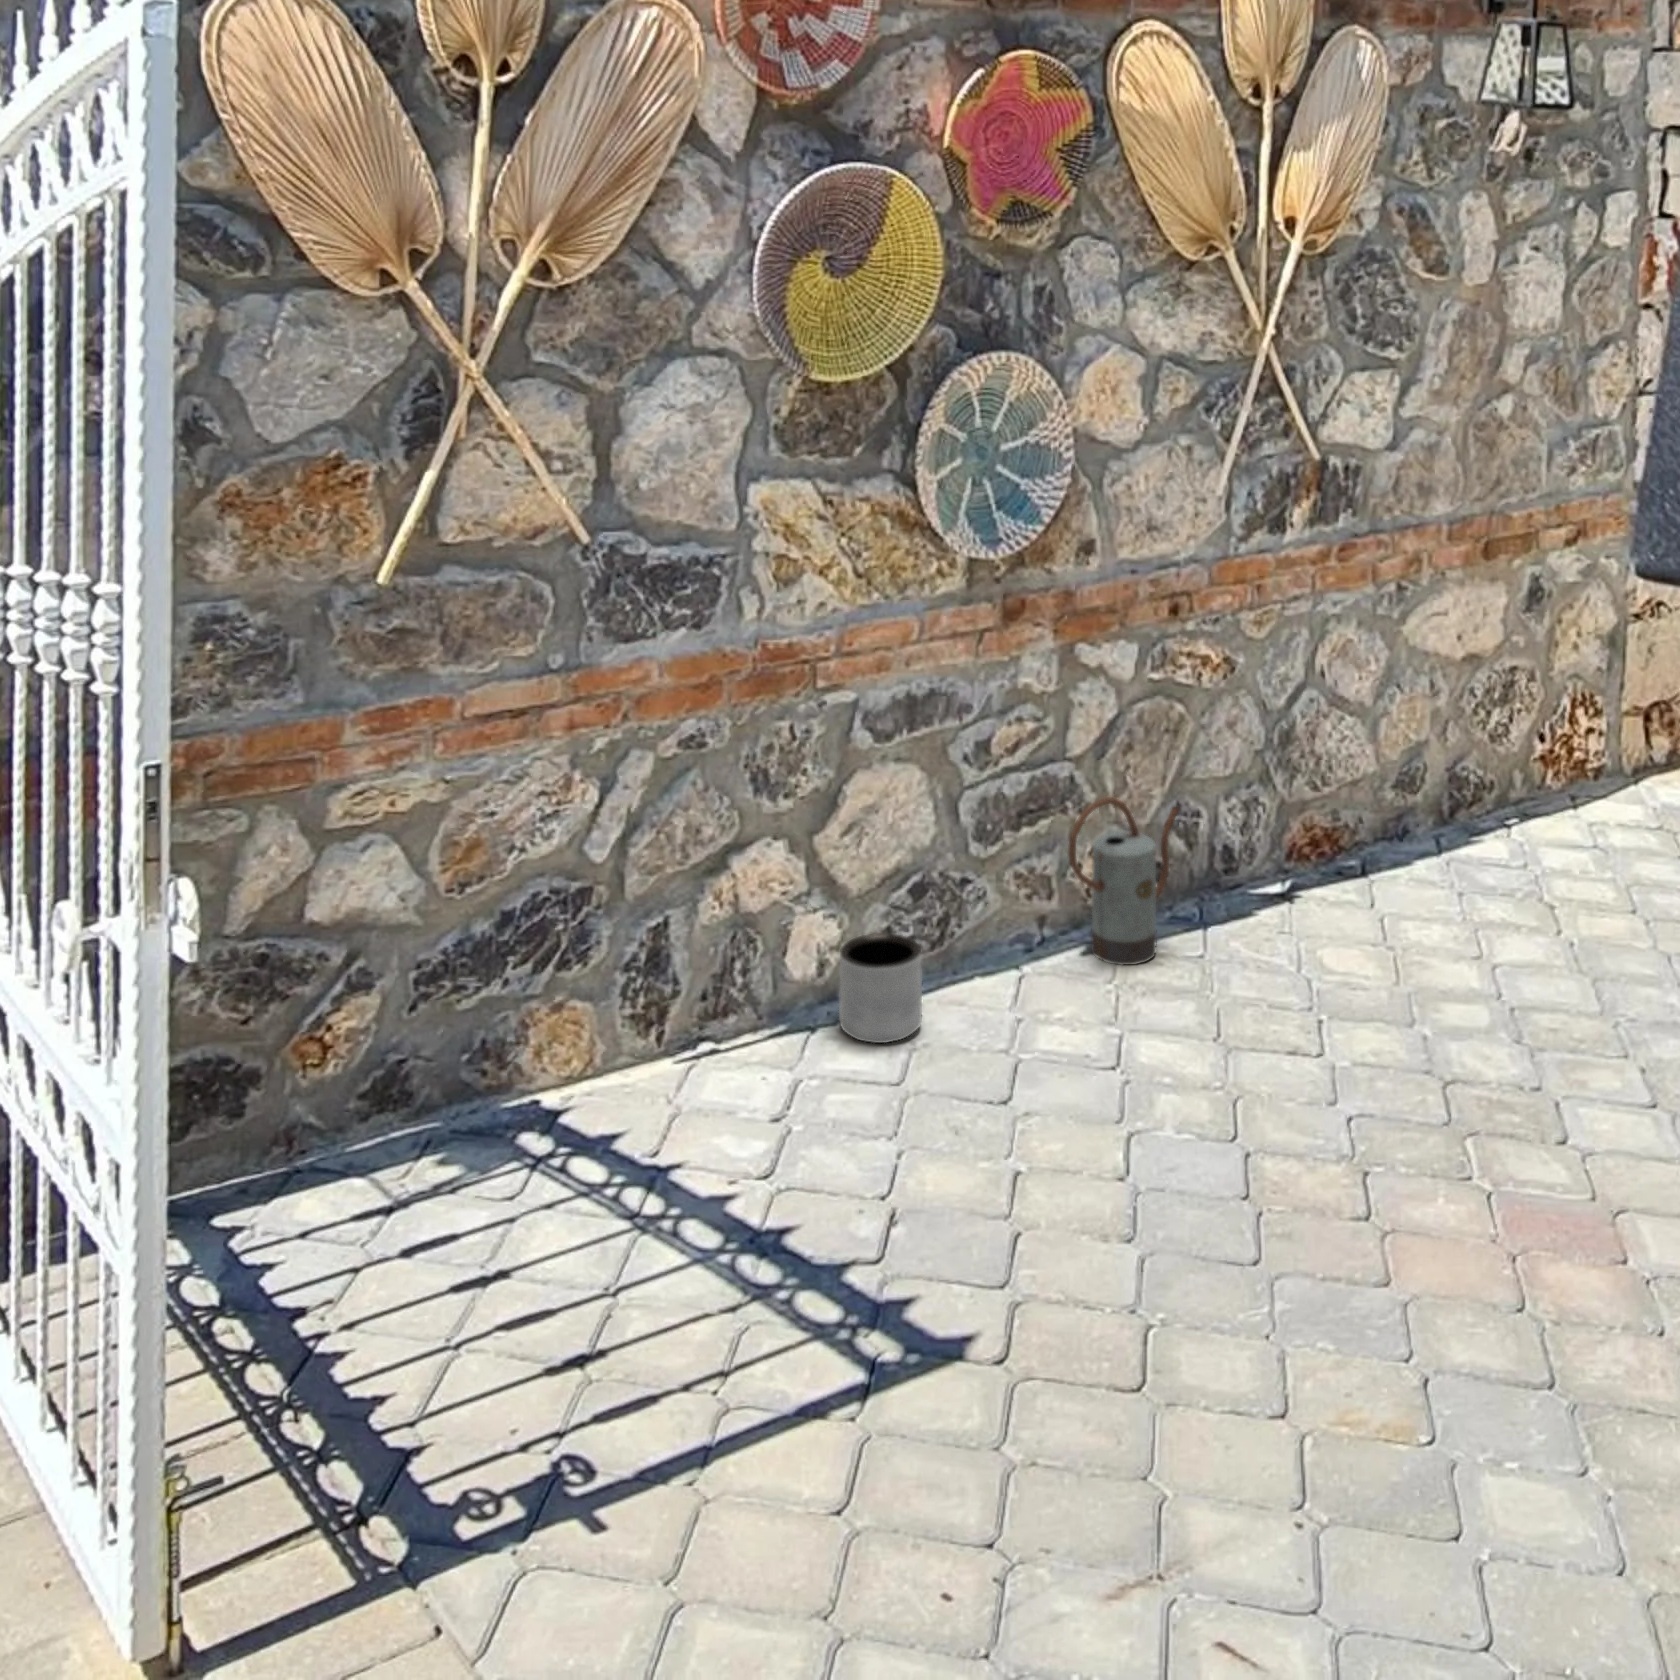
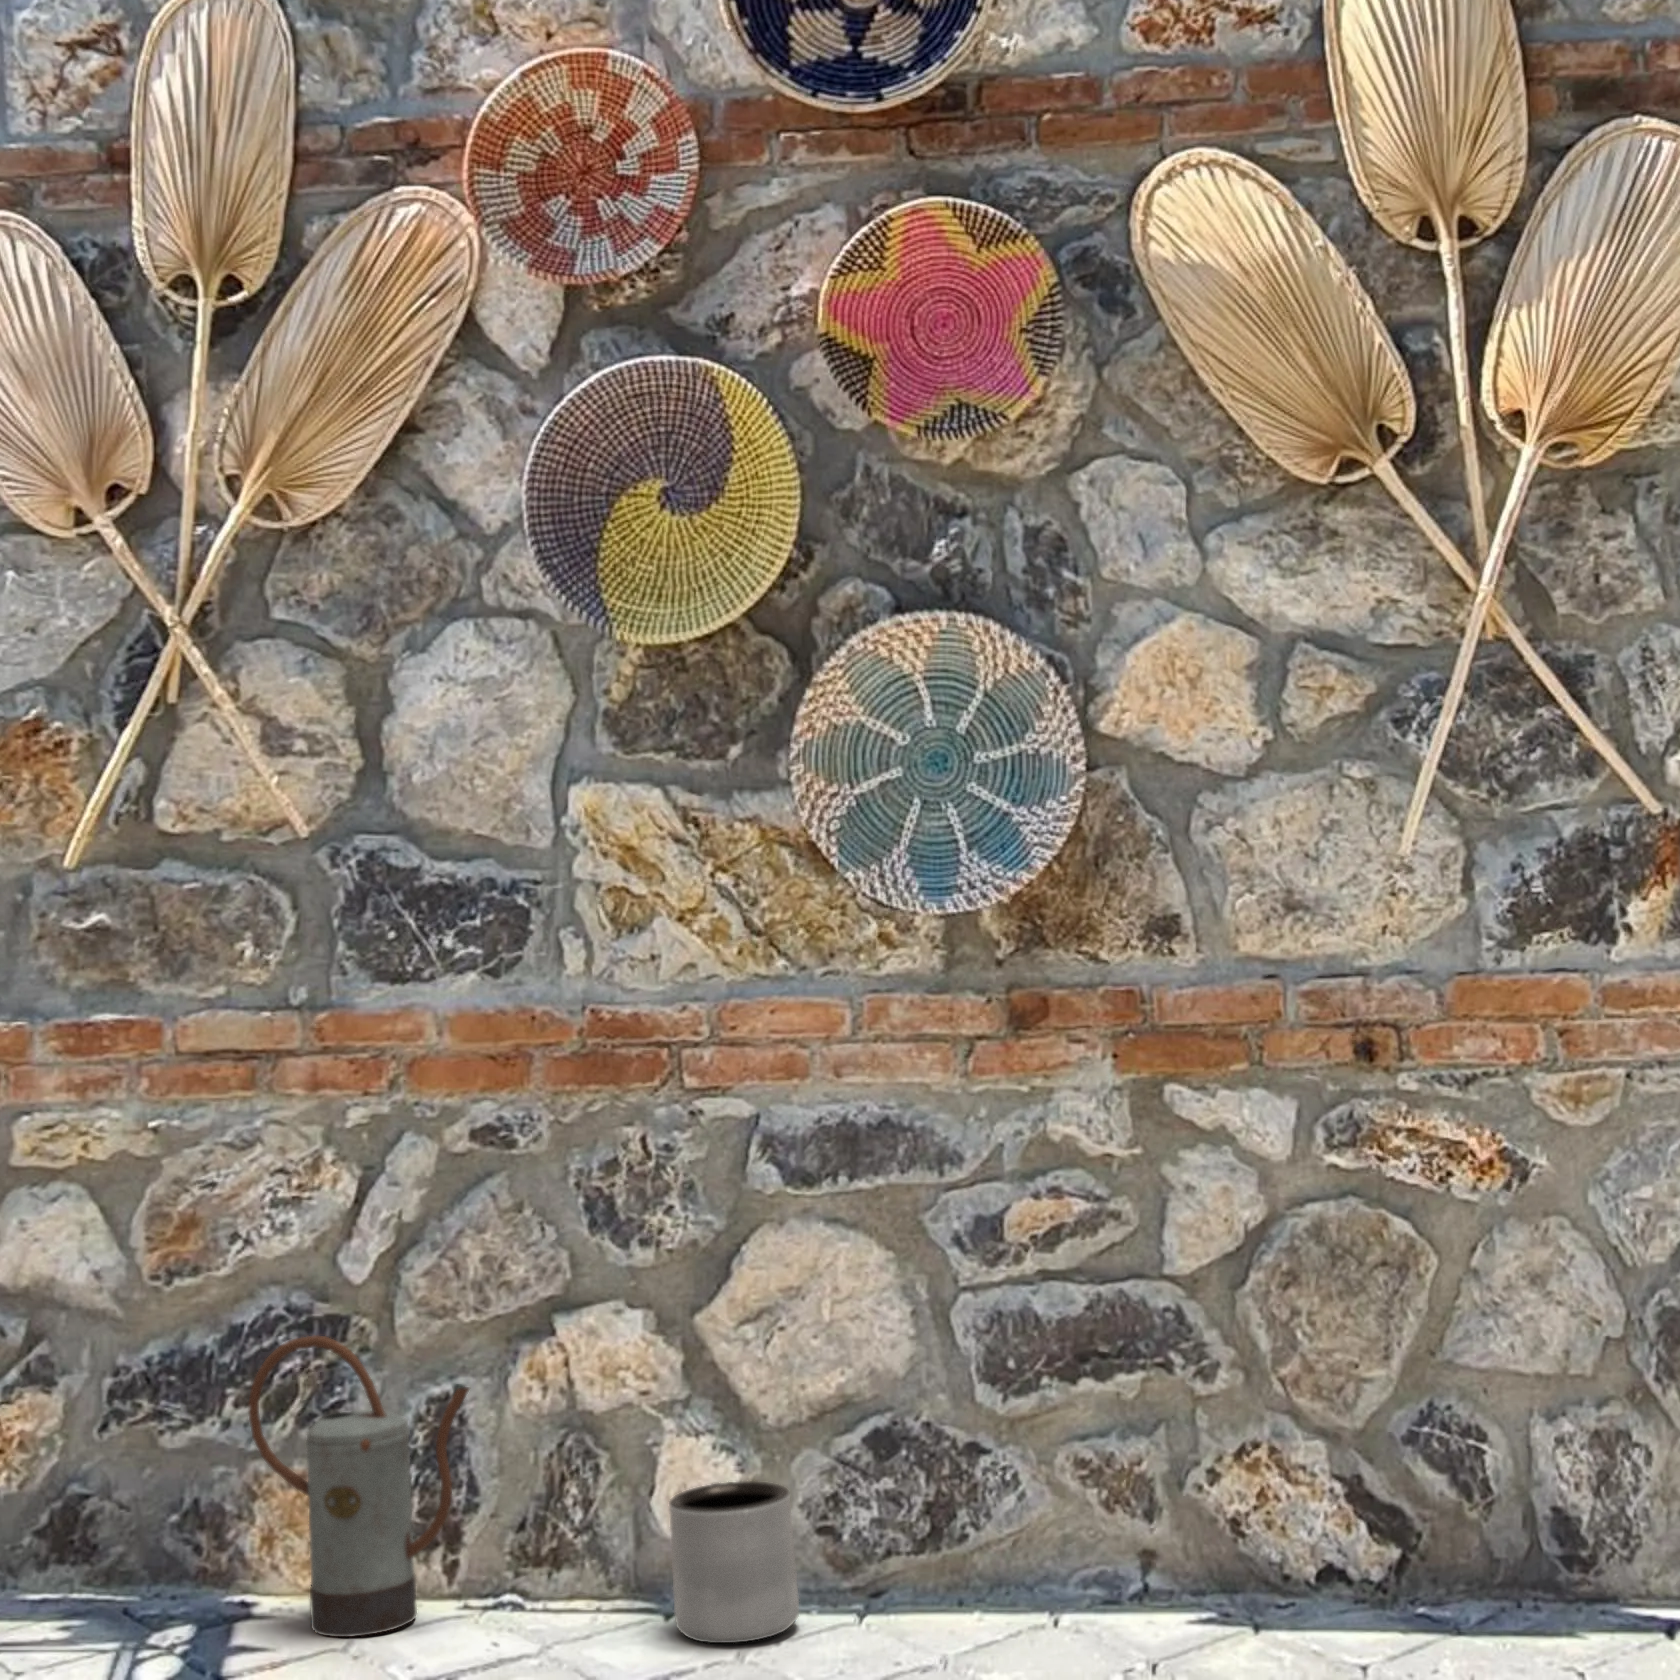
watering can: present [1068,797,1179,965] -> present [249,1336,469,1637]

